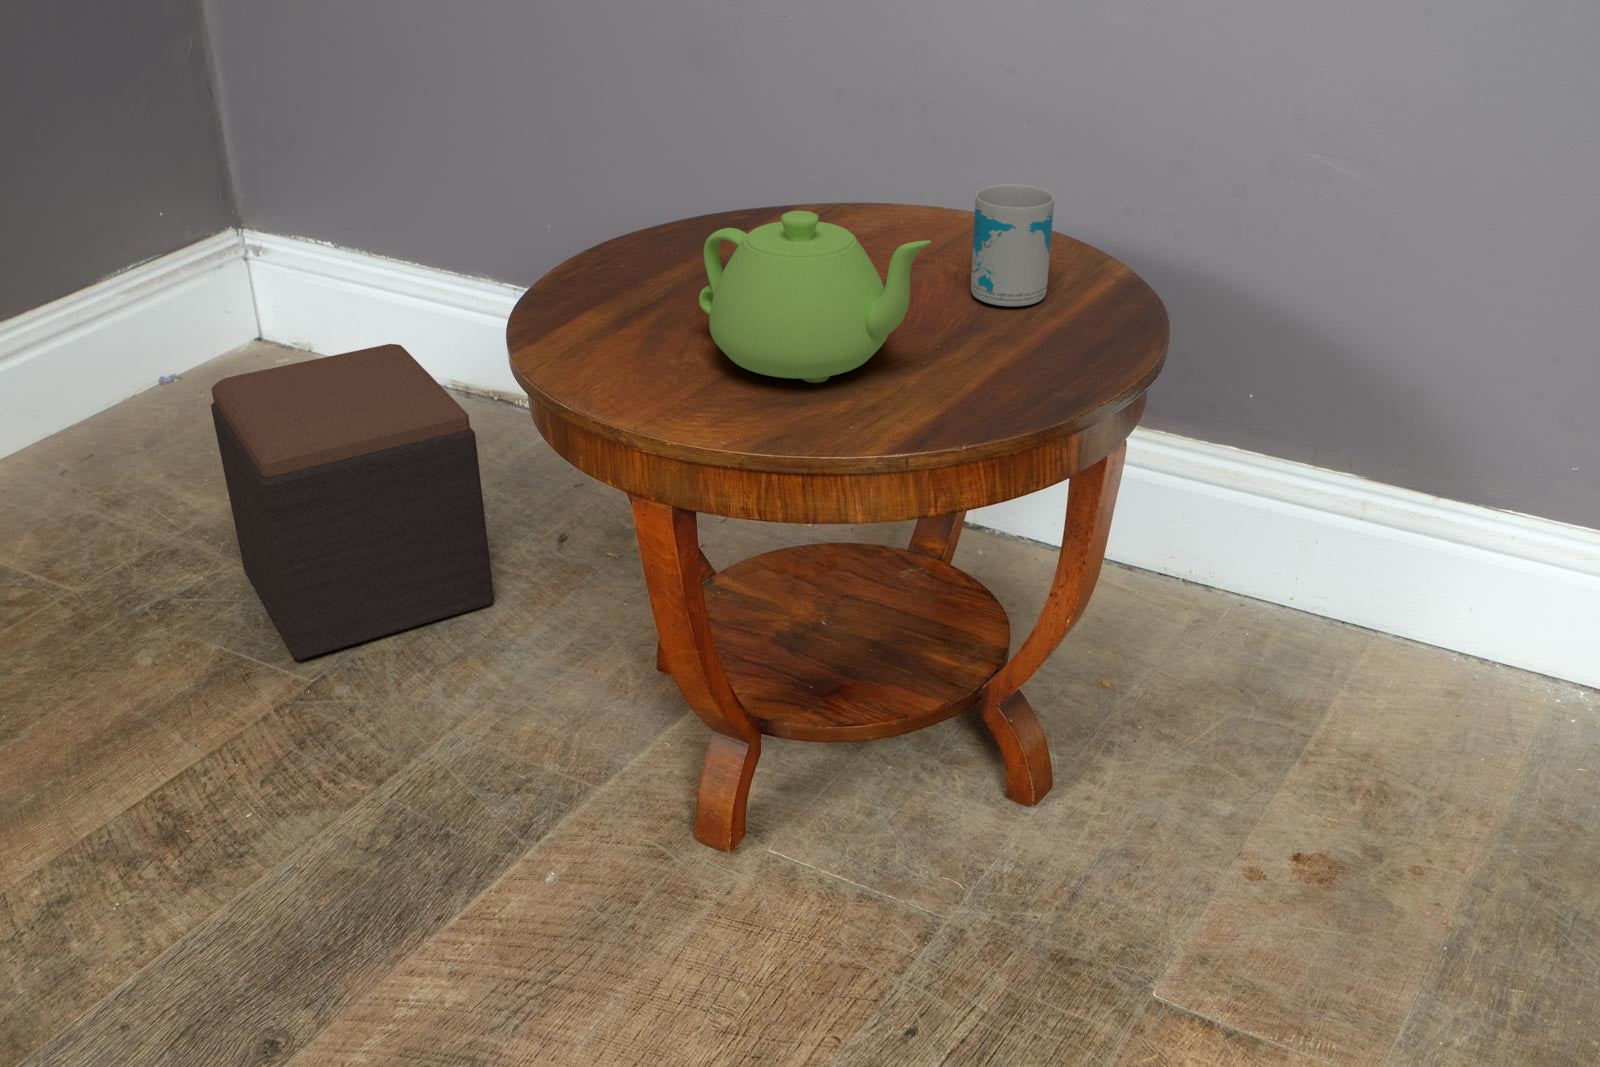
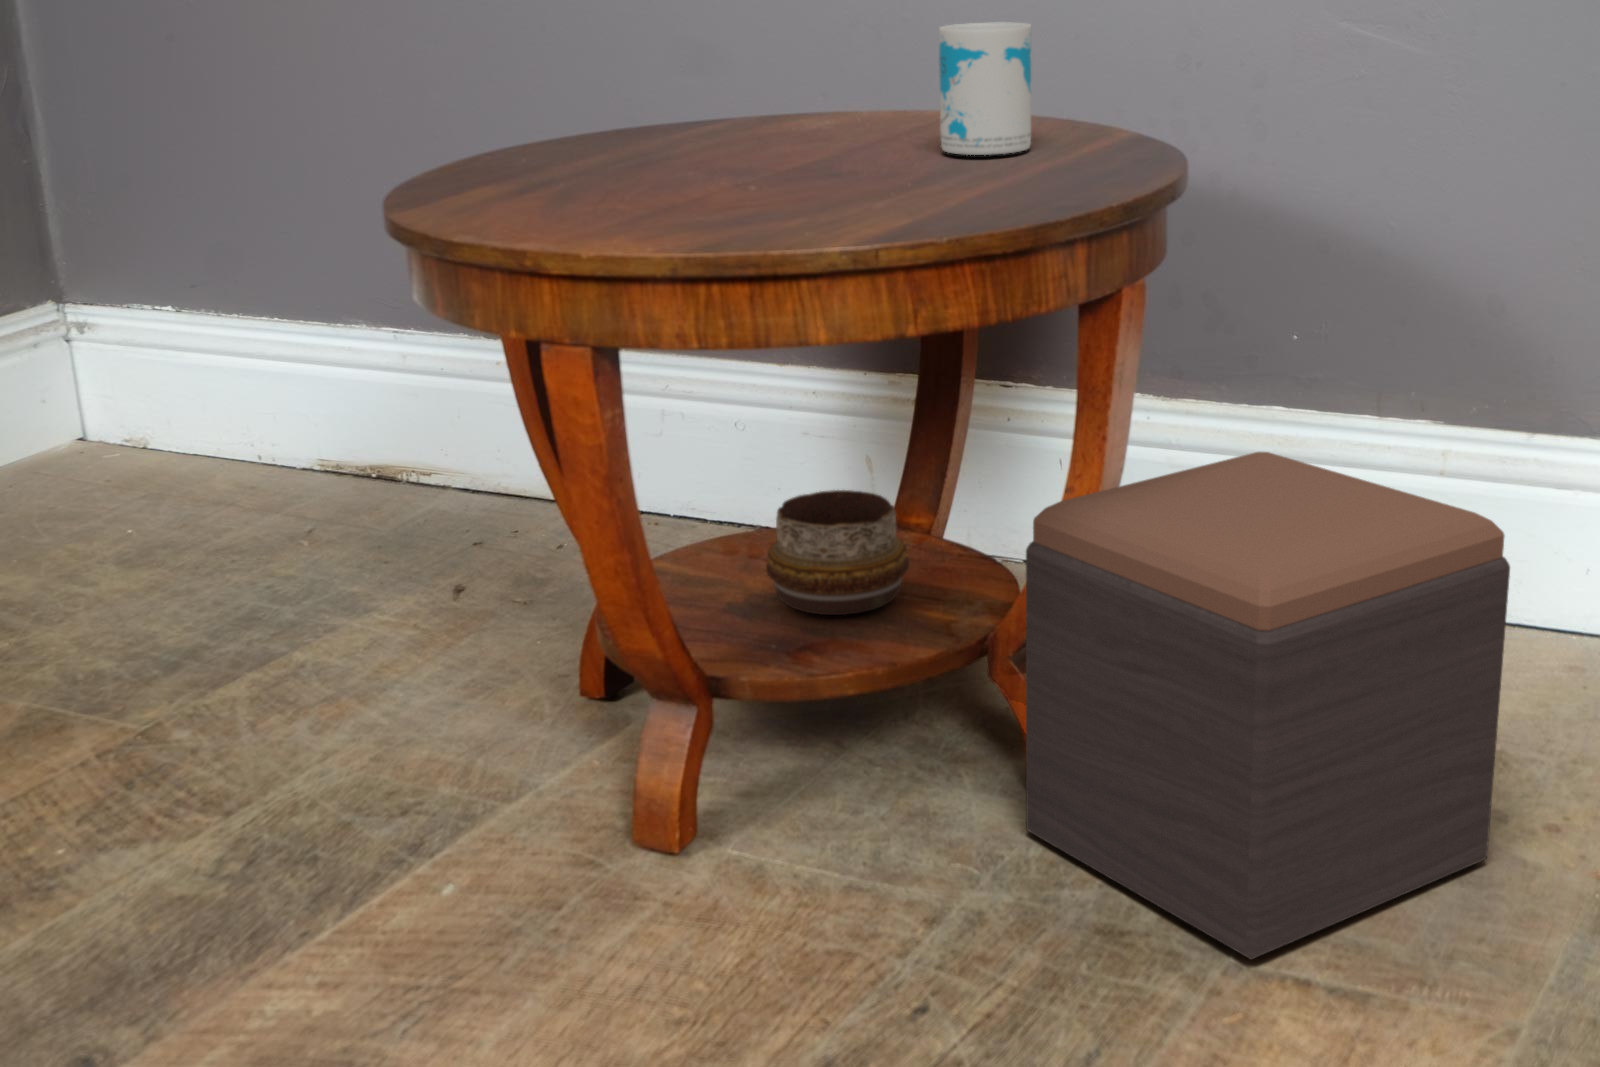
teapot: present [699,211,931,383] -> none [616,14,886,208]
footstool: present [211,344,494,660] -> present [1026,452,1510,960]
decorative bowl: none [808,530,923,642] -> present [766,490,909,615]

